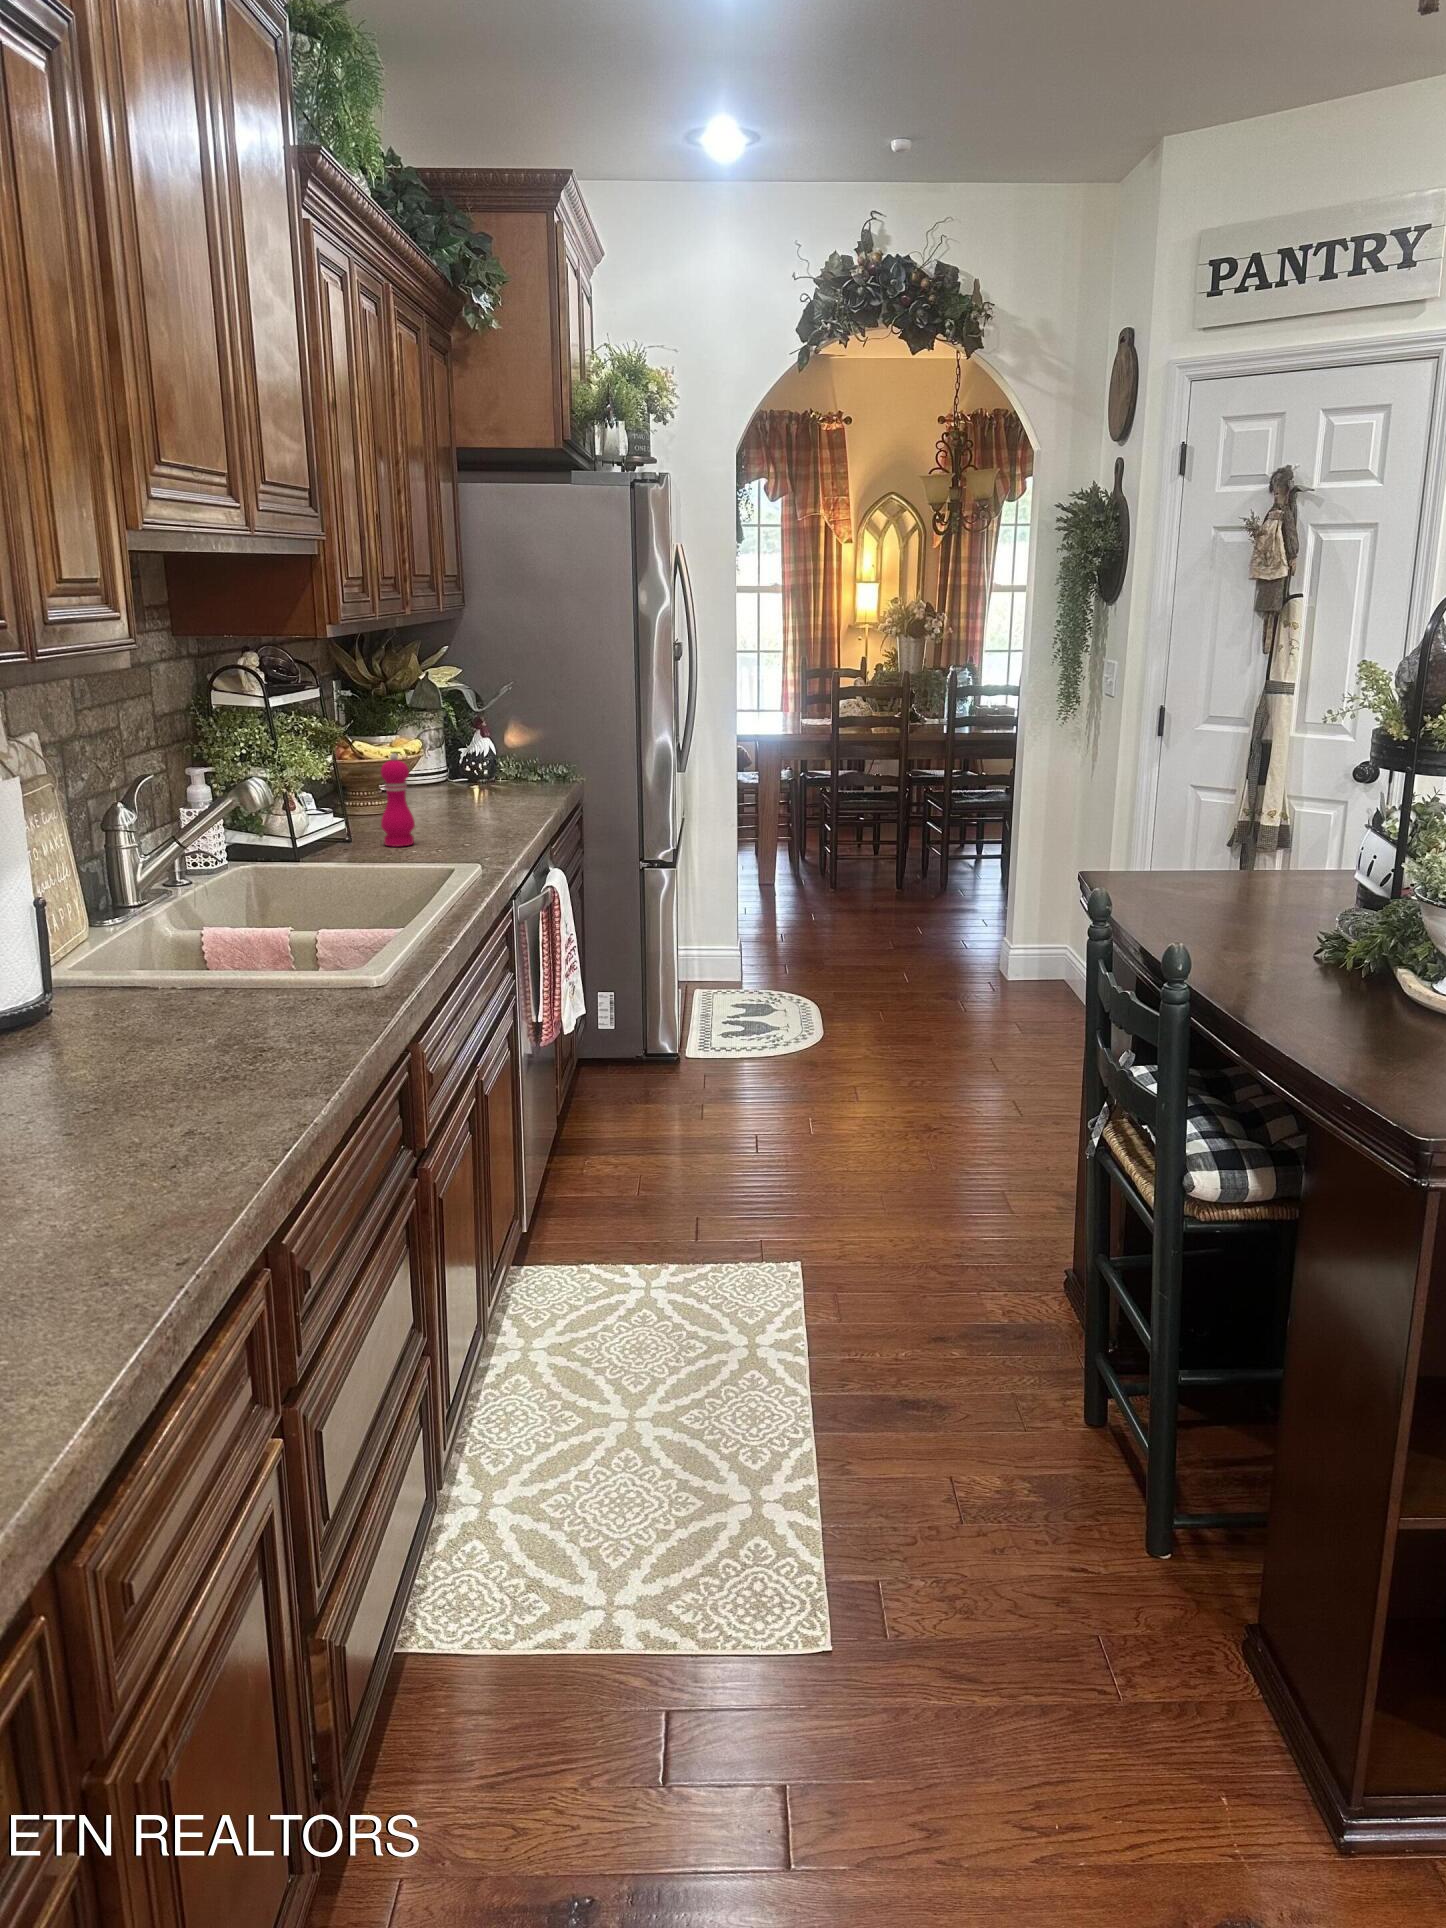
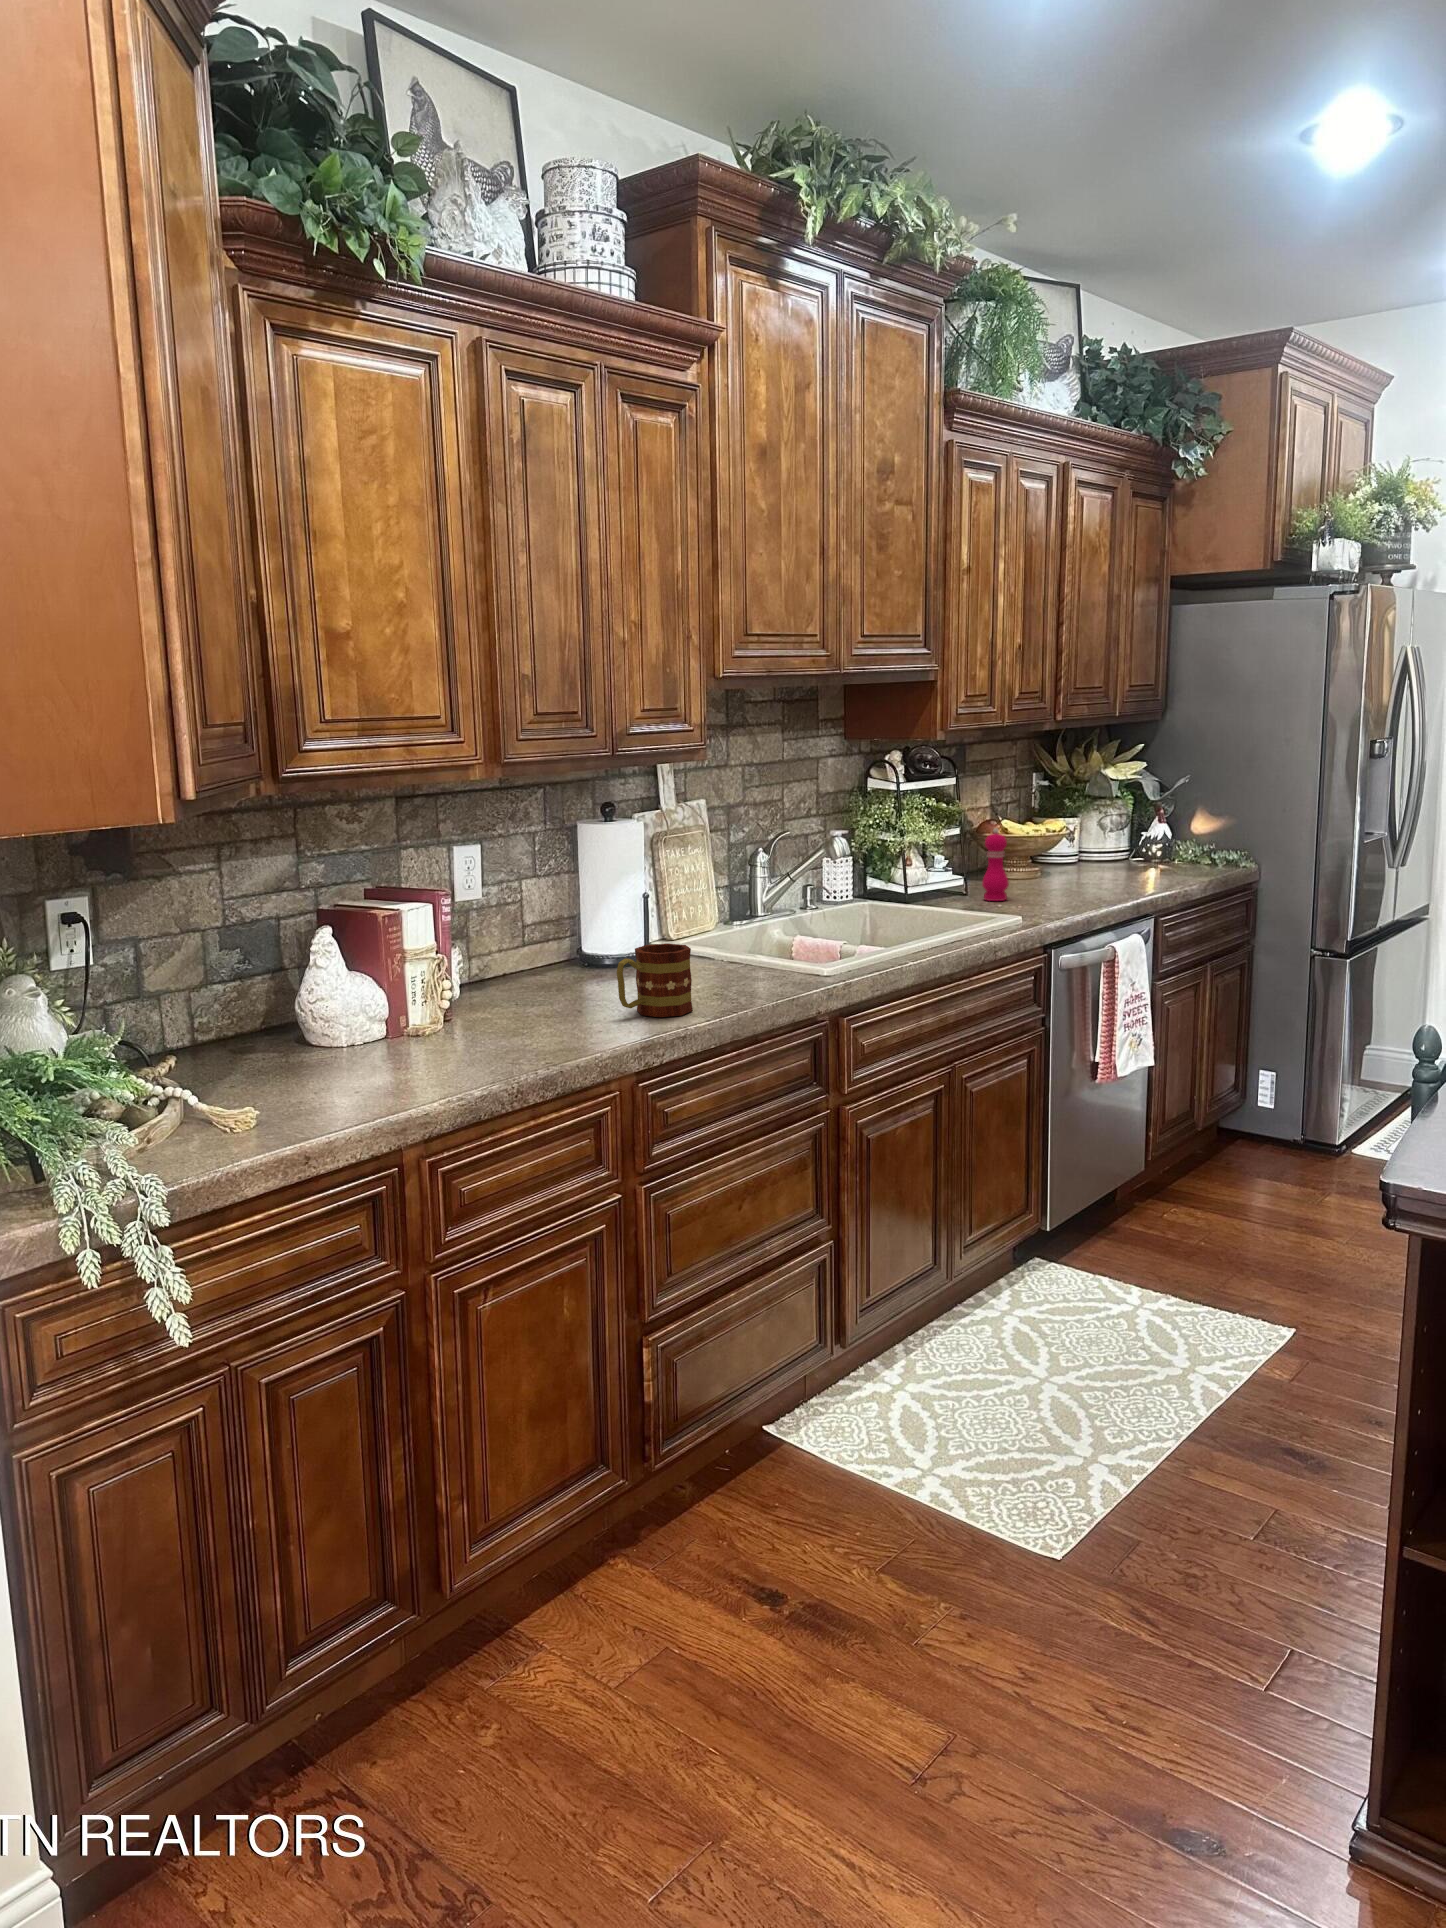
mug: none [162,983,279,1119] -> present [617,943,693,1017]

